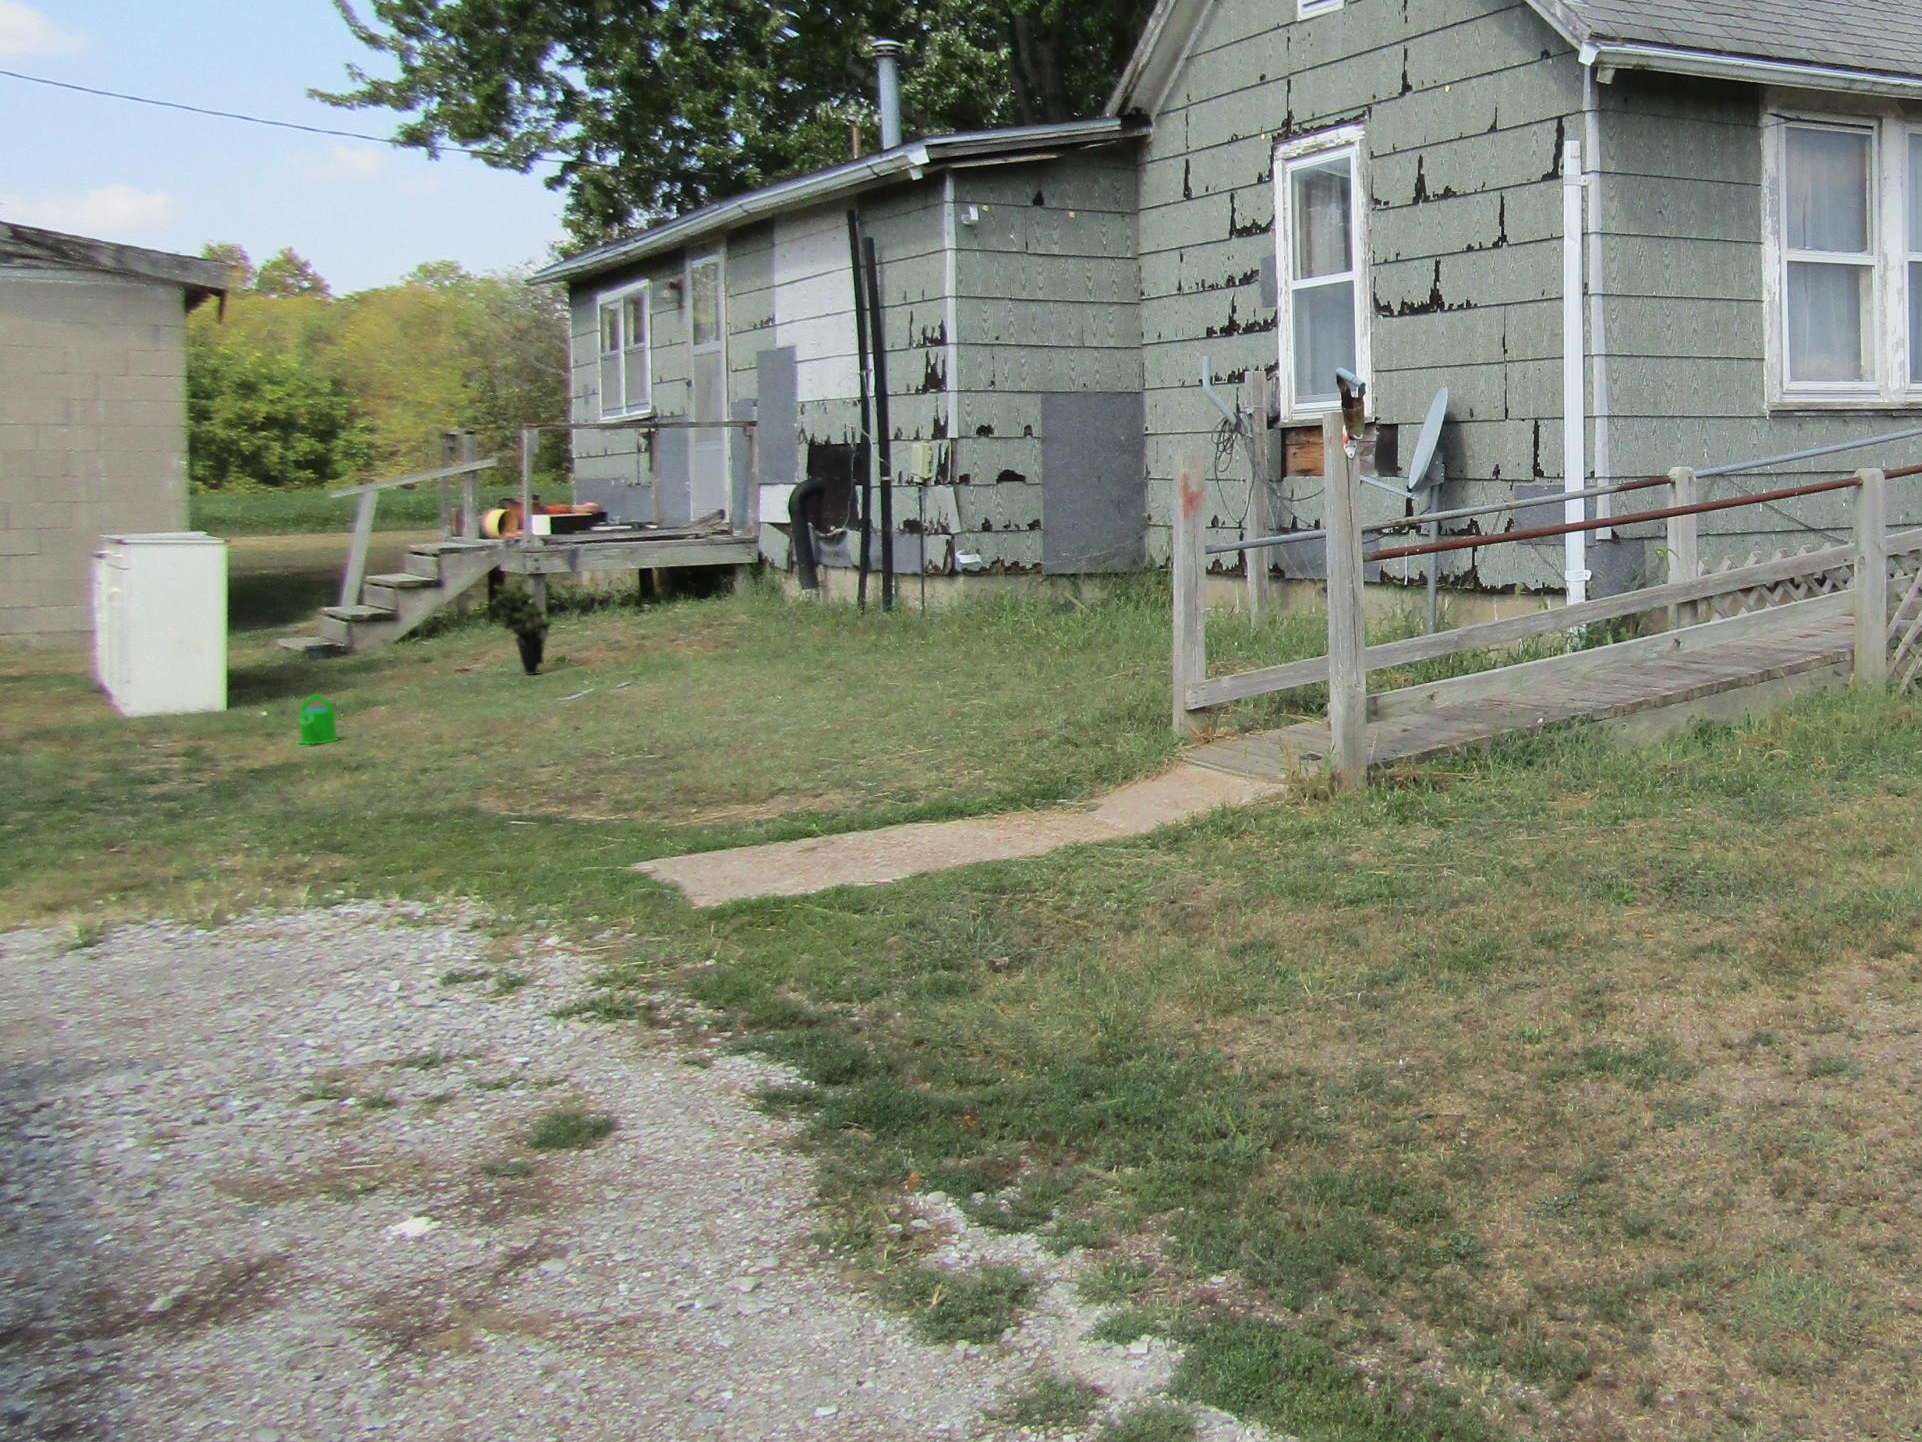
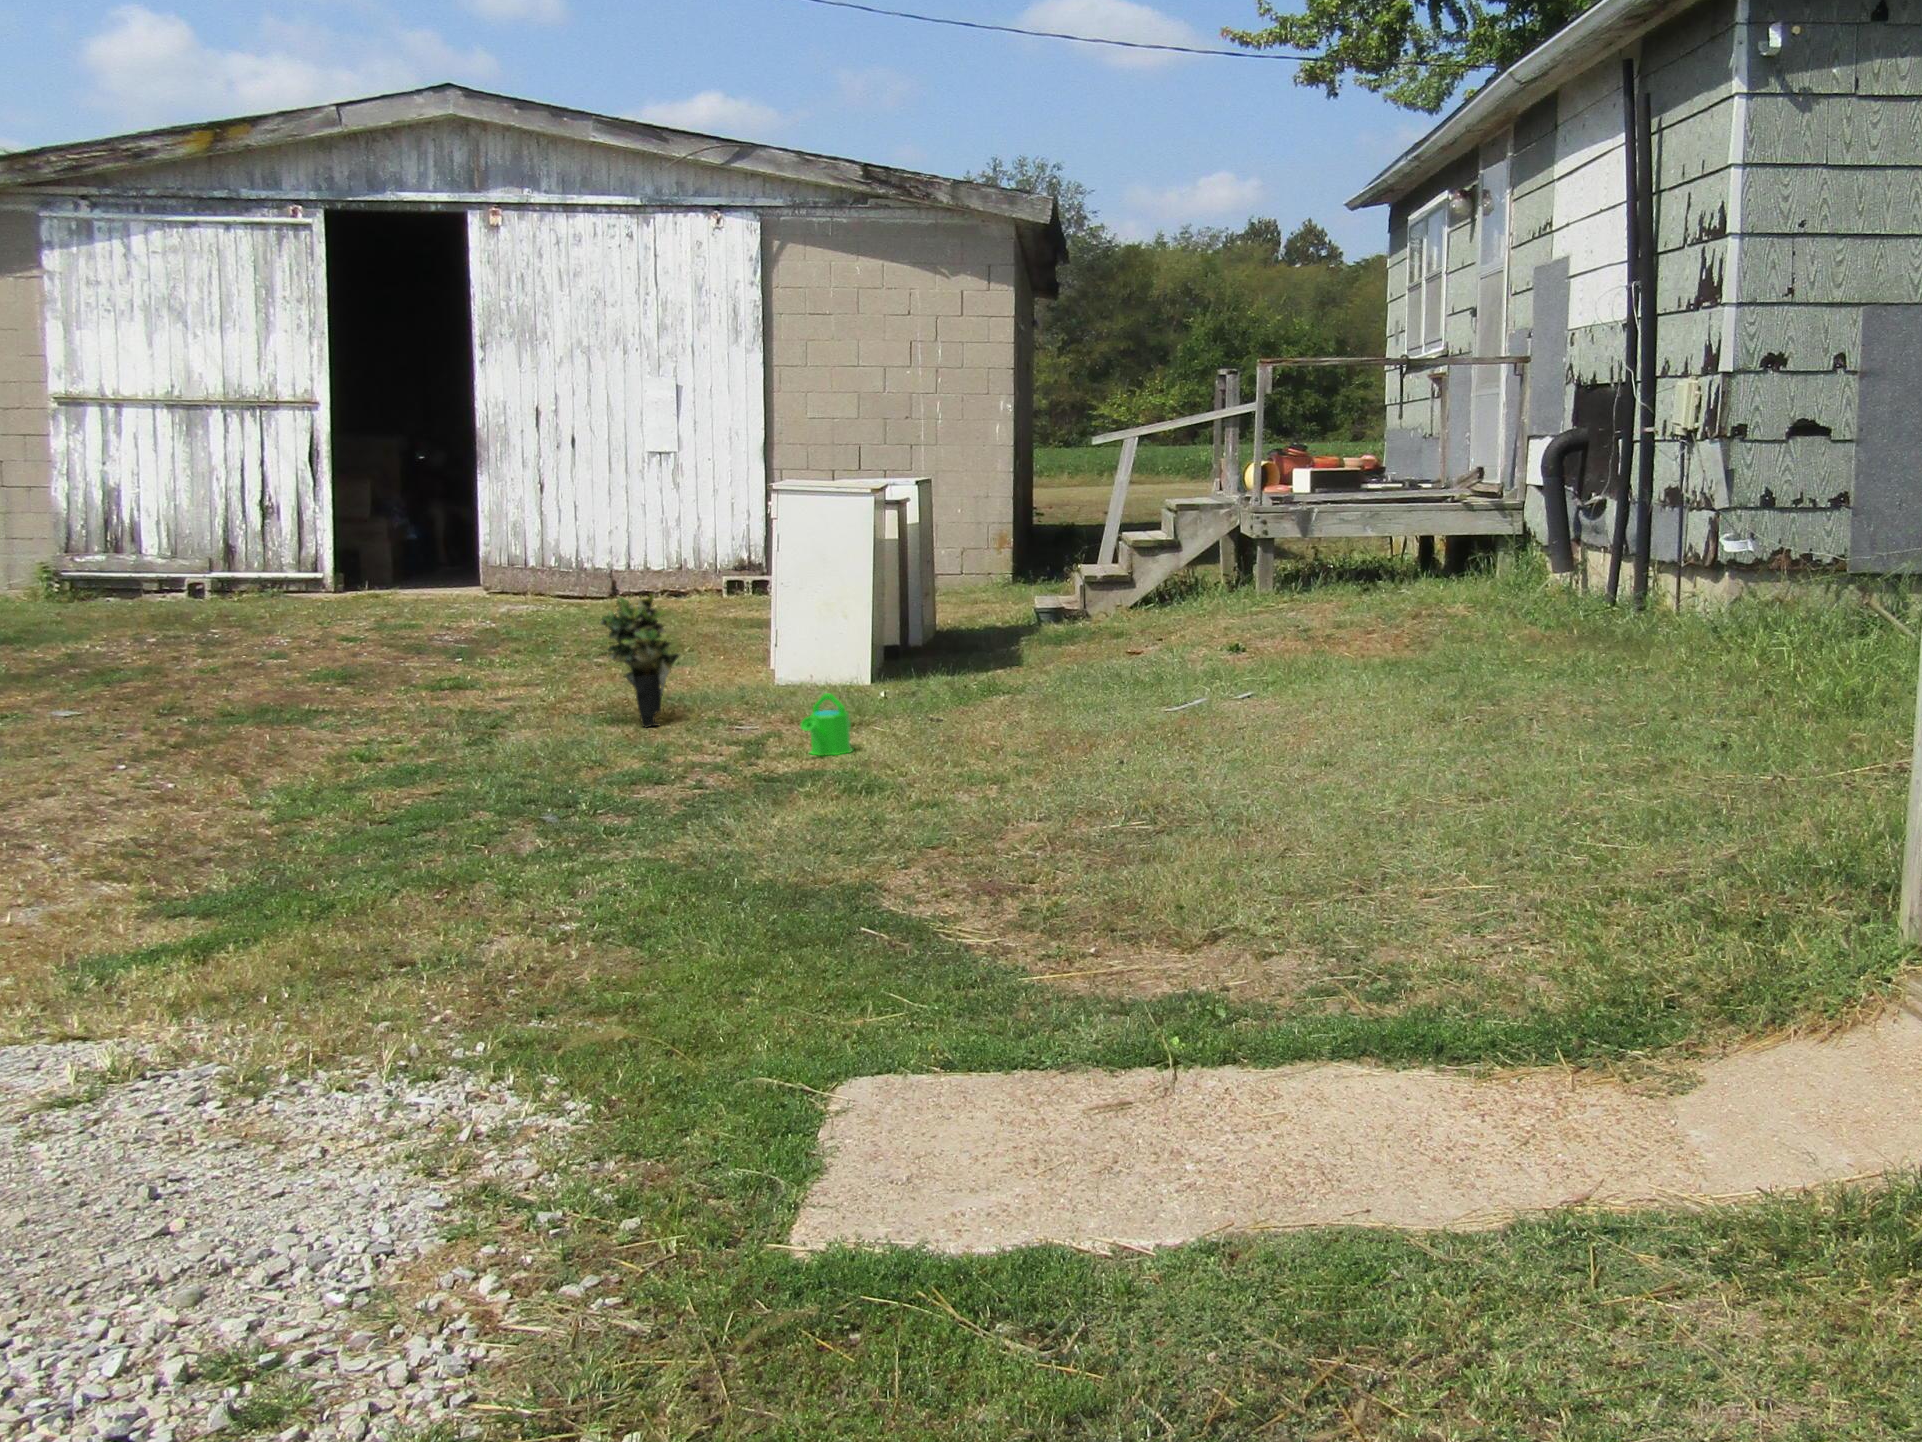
potted plant: present [492,583,552,675] -> present [601,593,680,727]

